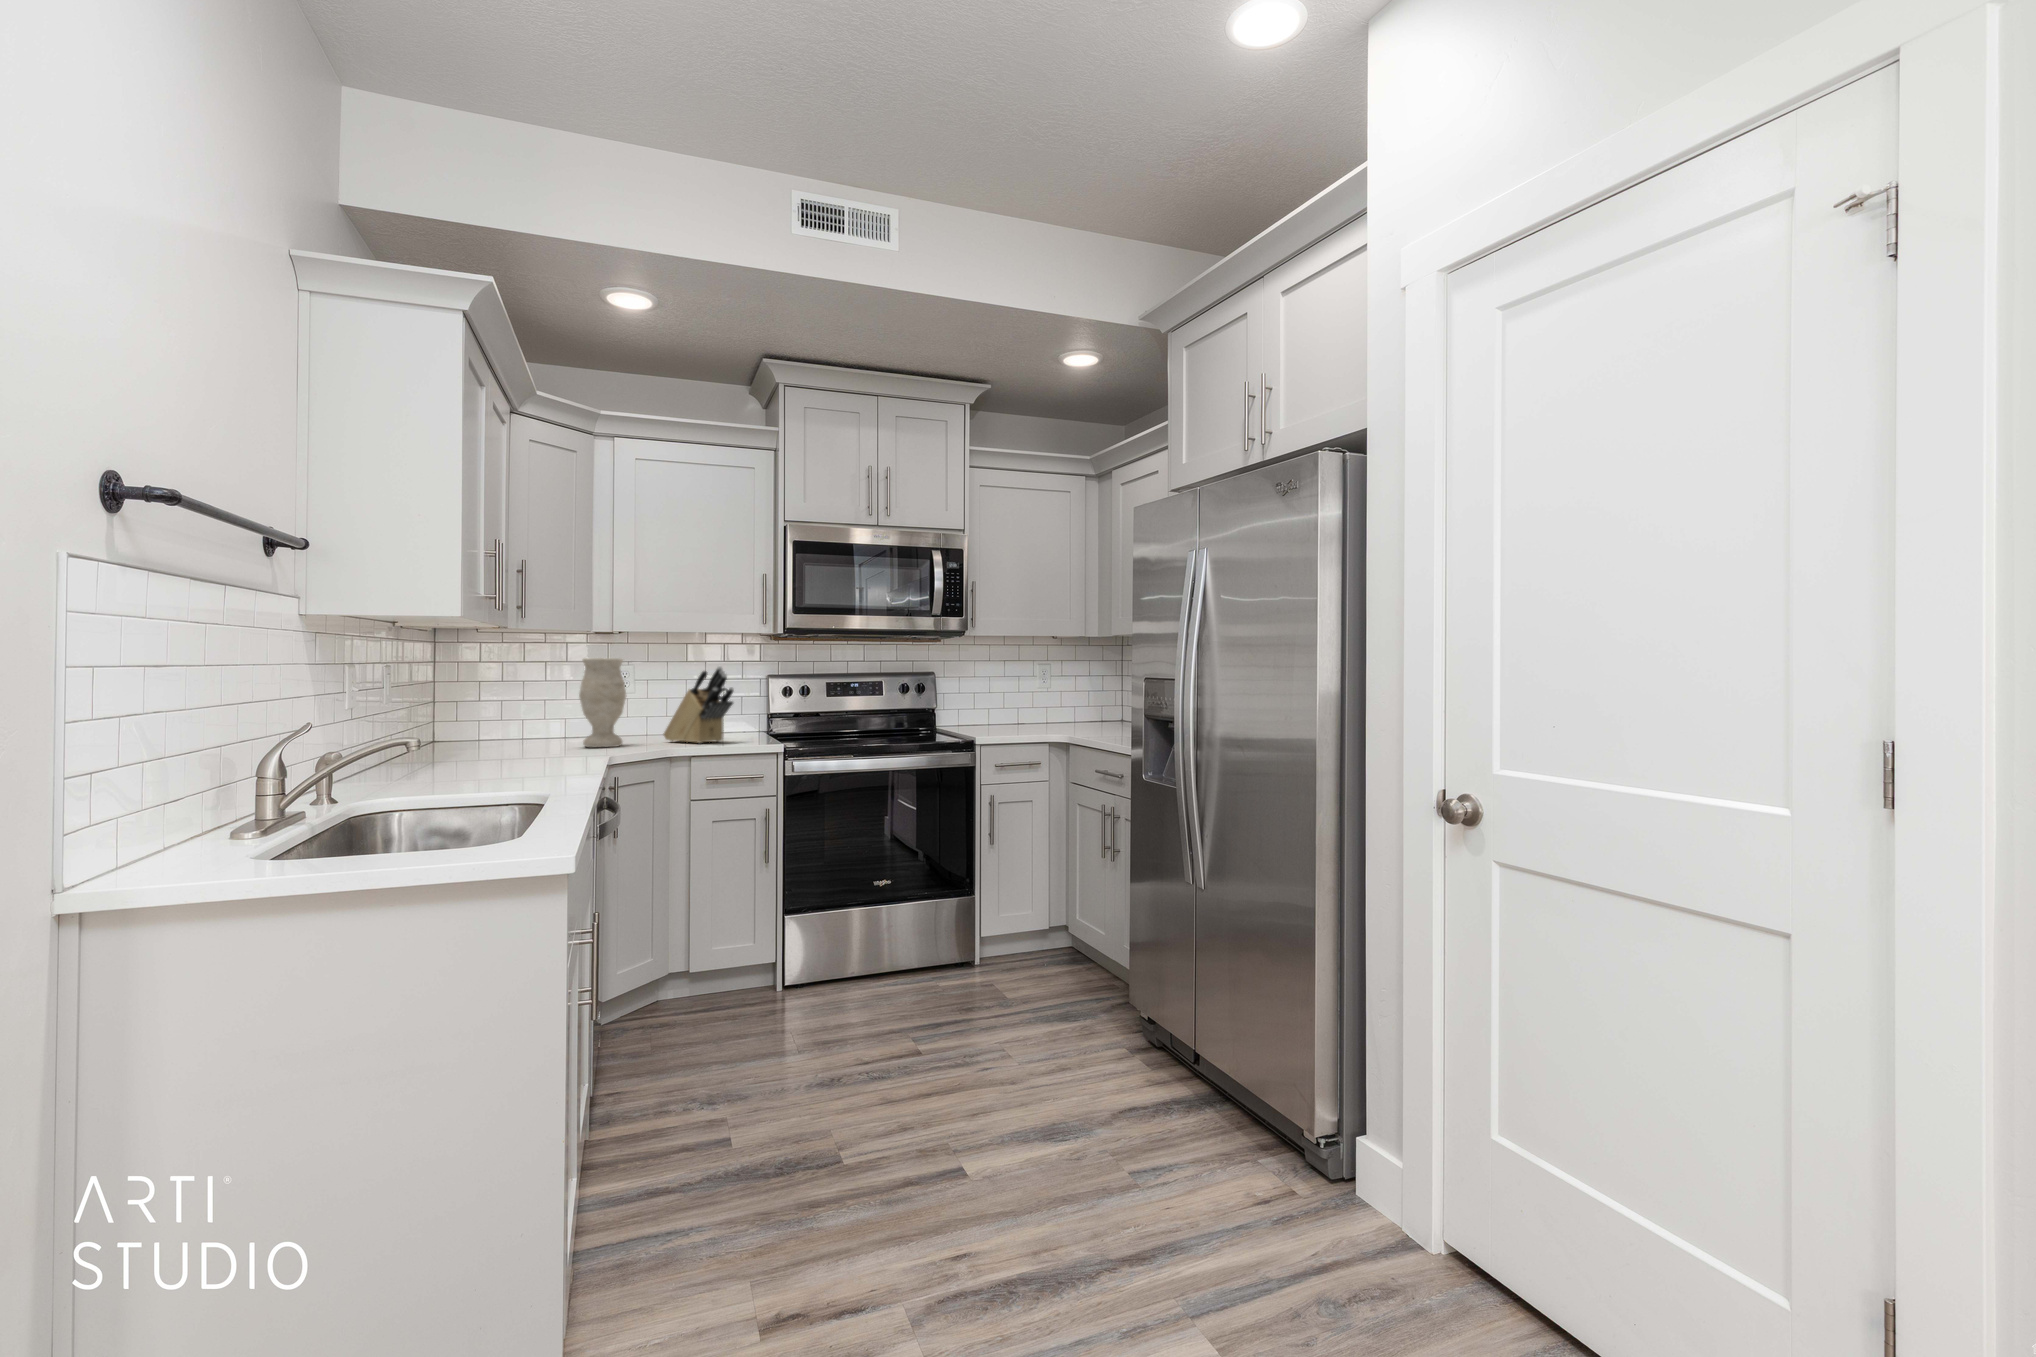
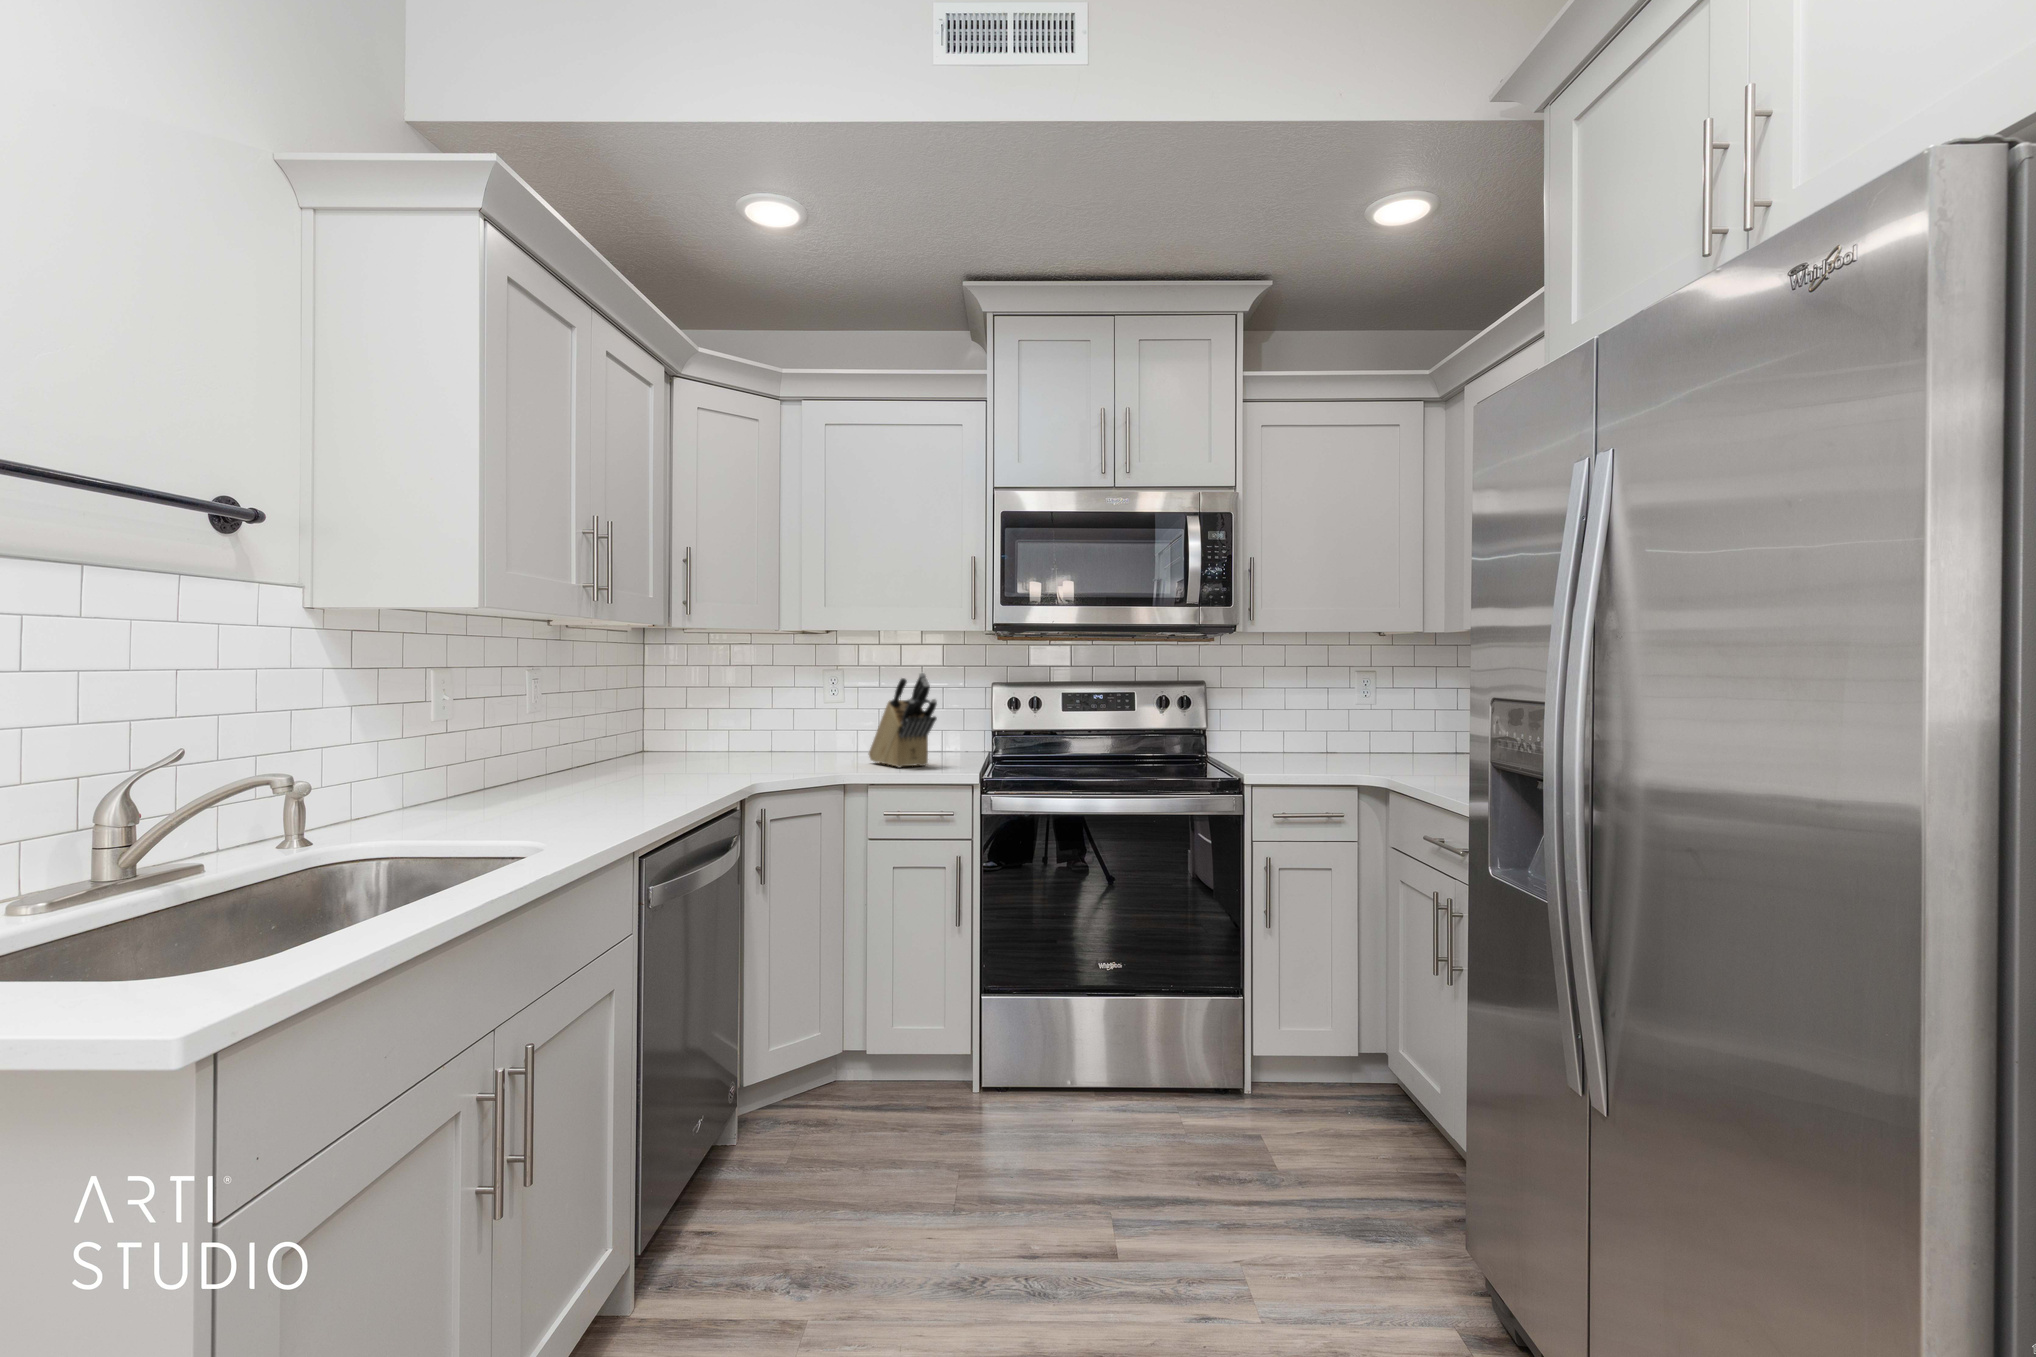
vase: present [579,658,626,747] -> none [772,663,824,768]

